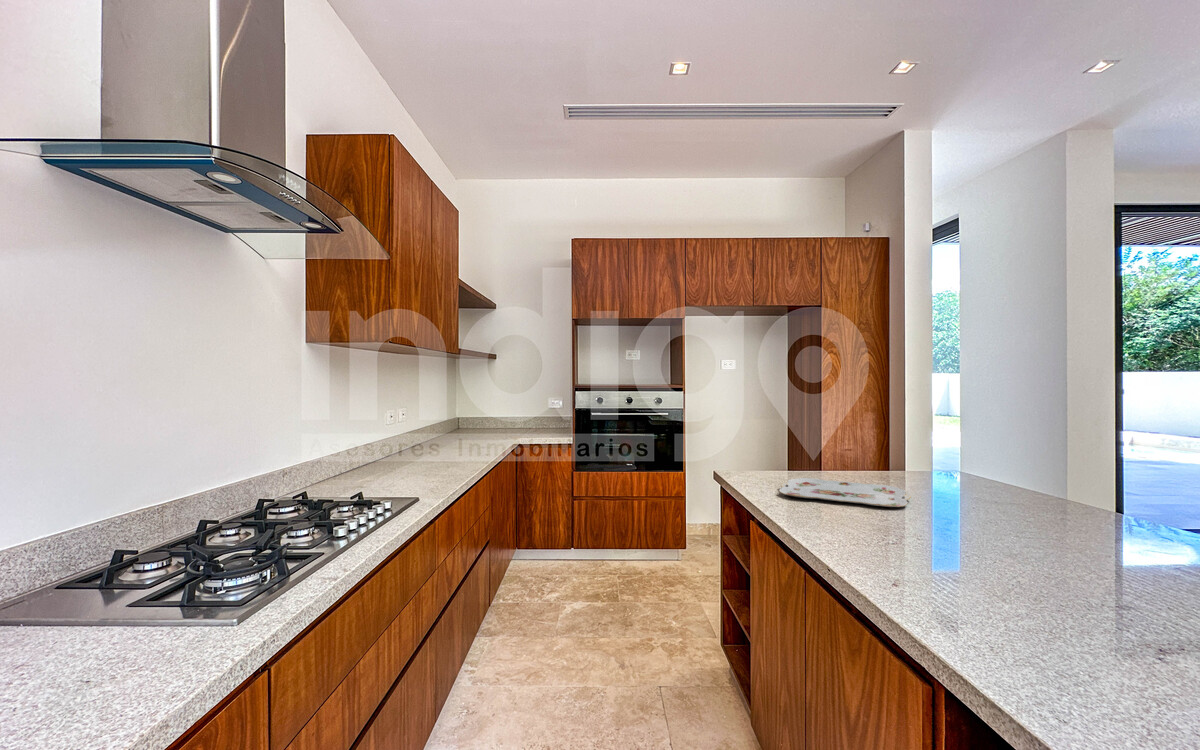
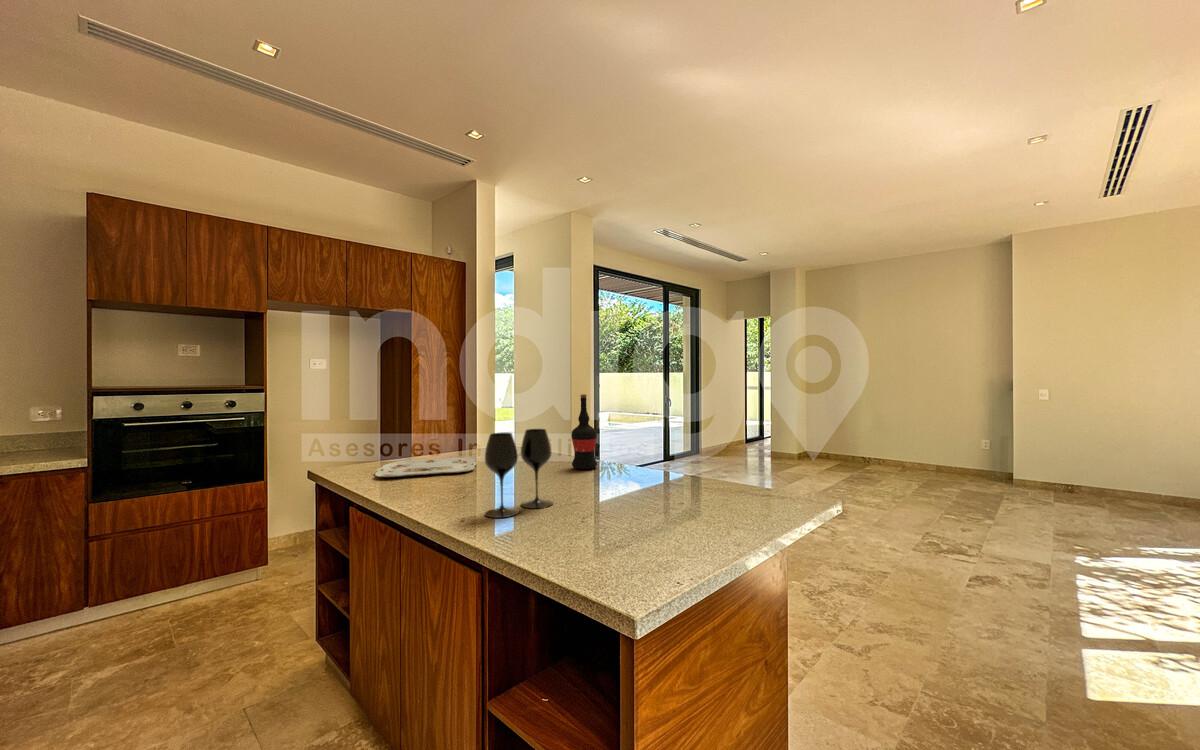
wine bottle: none [1092,415,1156,545] -> present [571,394,597,469]
wine glass: none [932,469,1066,605] -> present [485,429,553,518]

